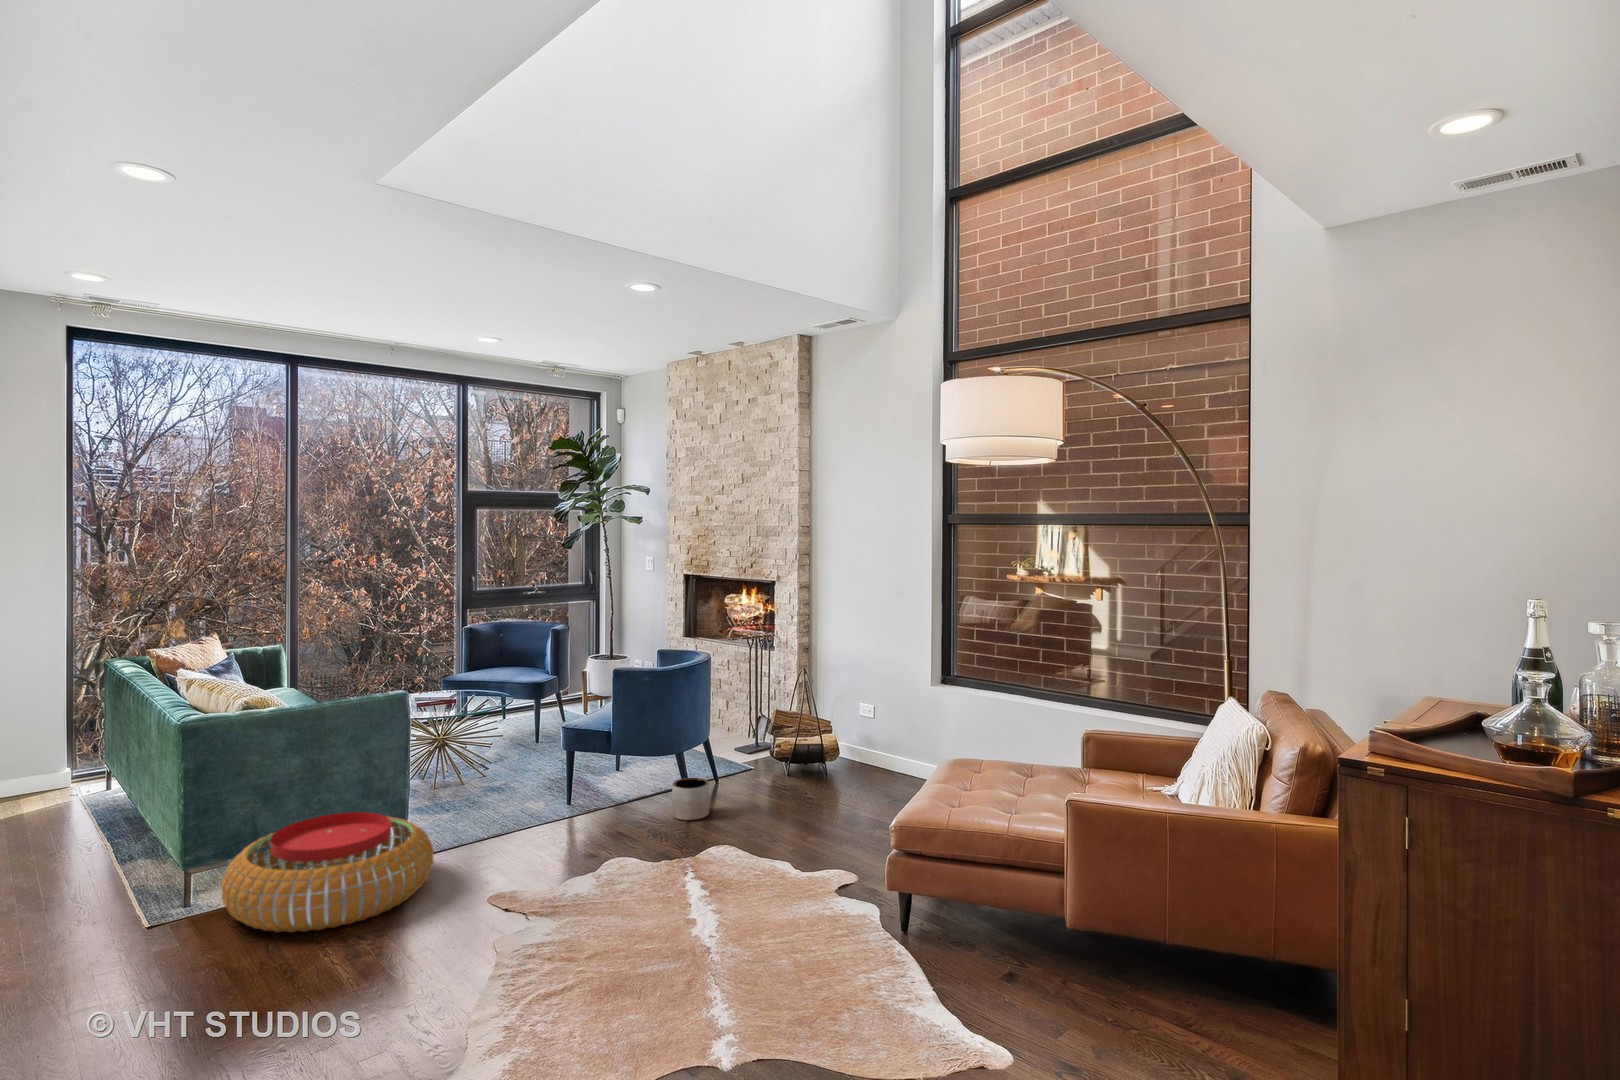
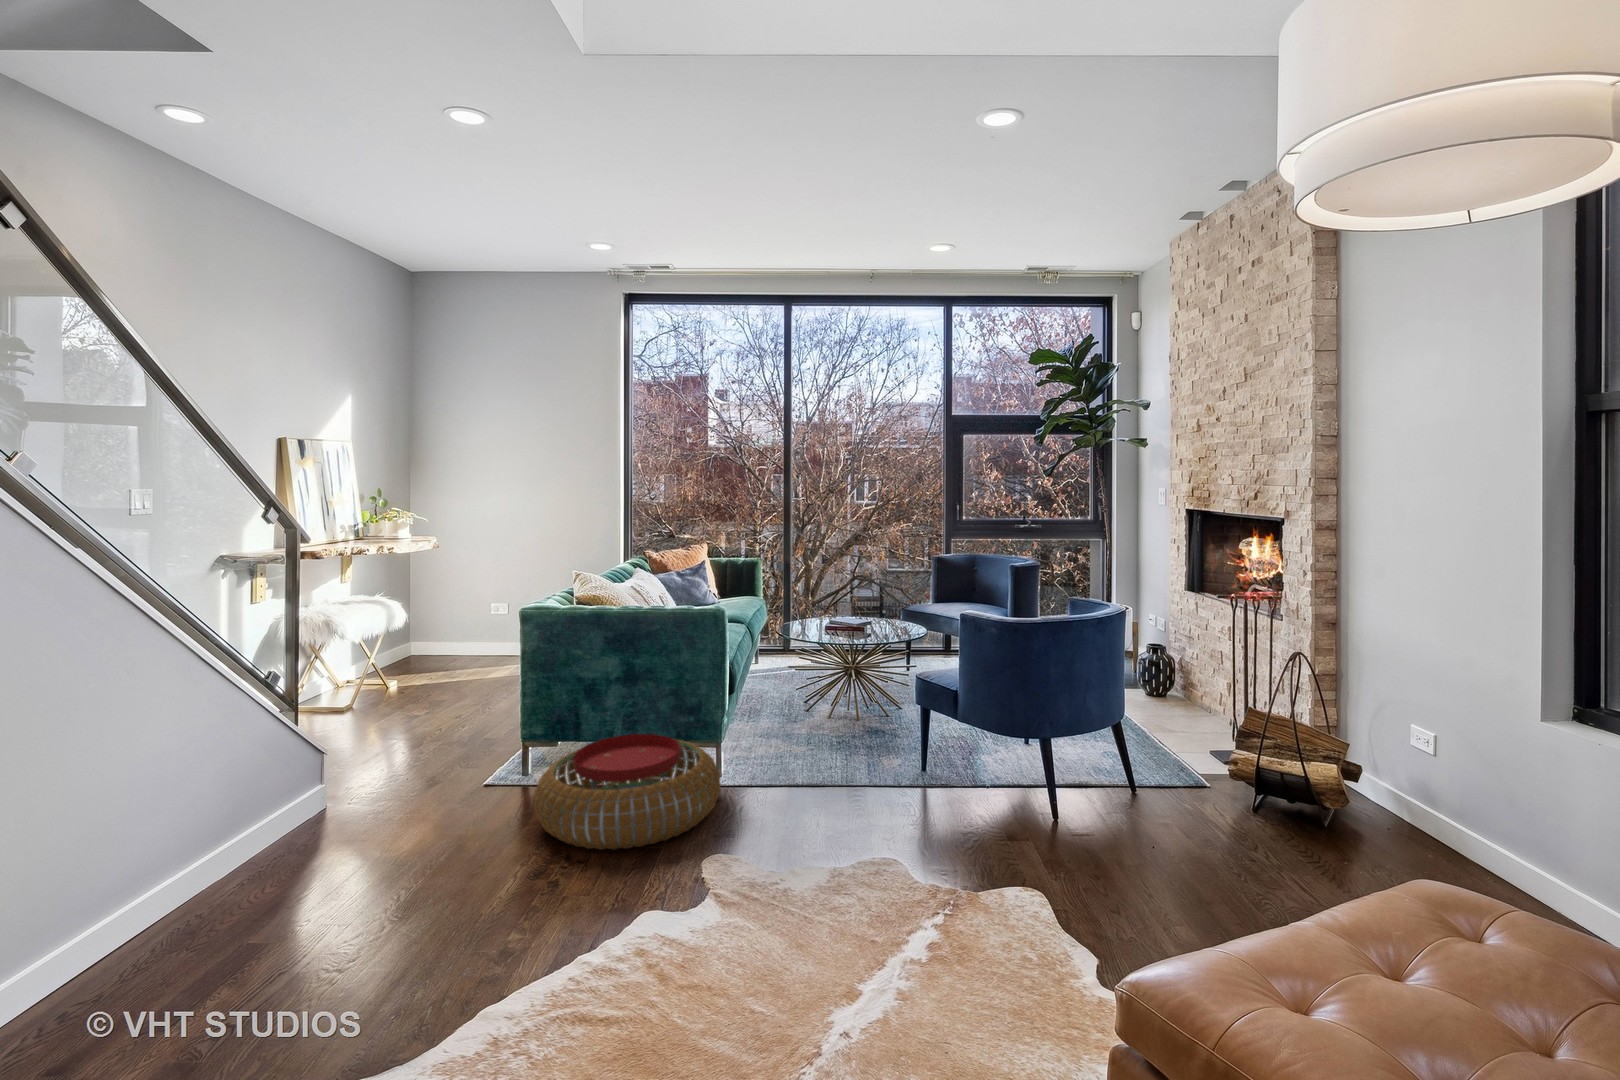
planter: present [672,778,709,820] -> none [1014,780,1066,841]

